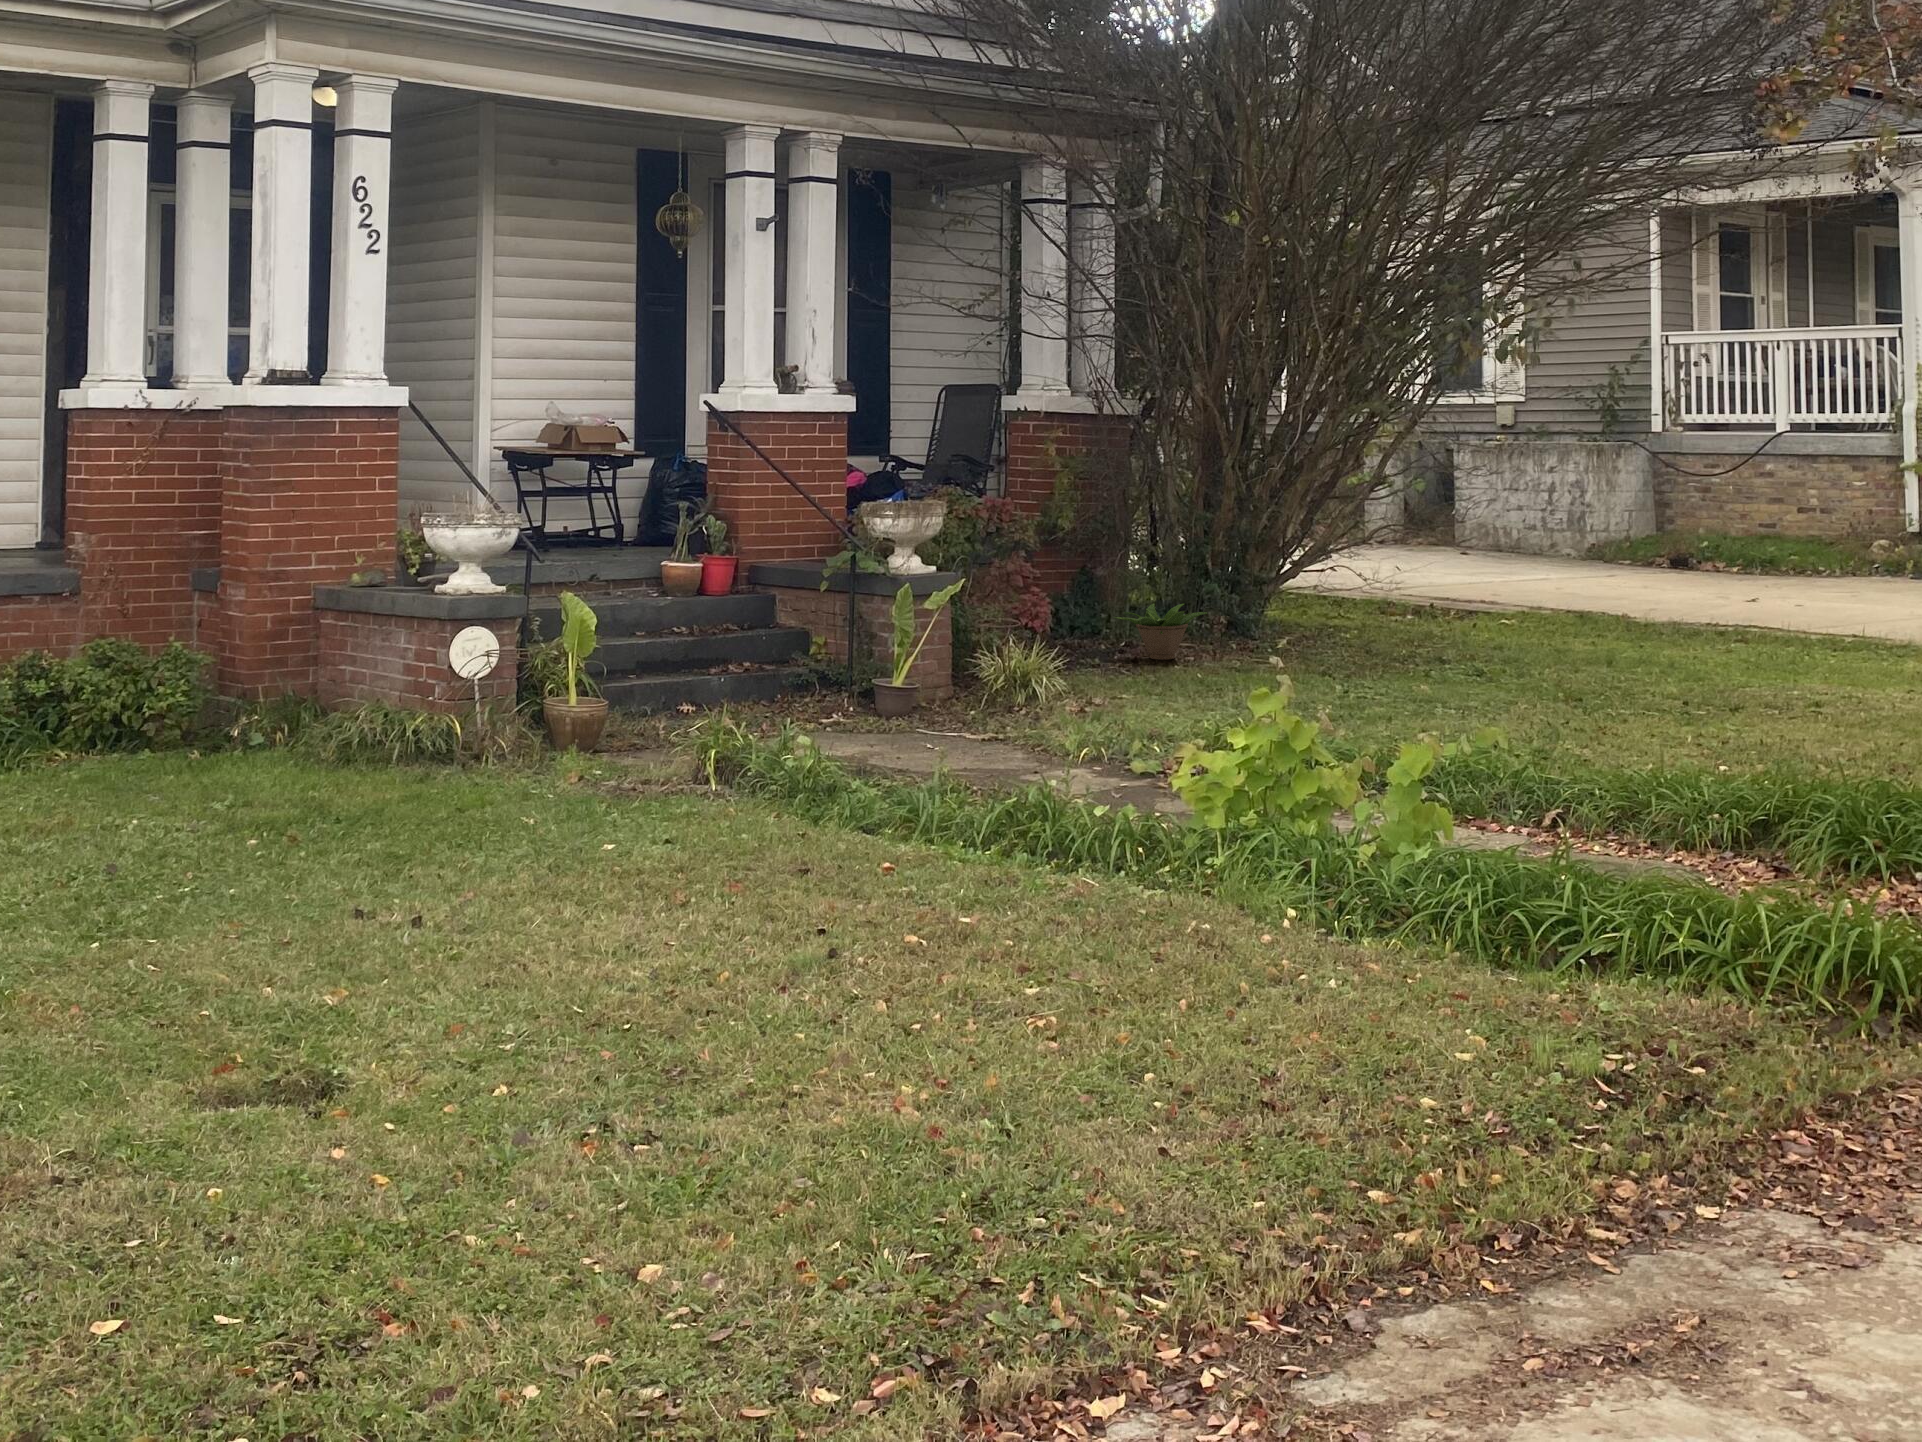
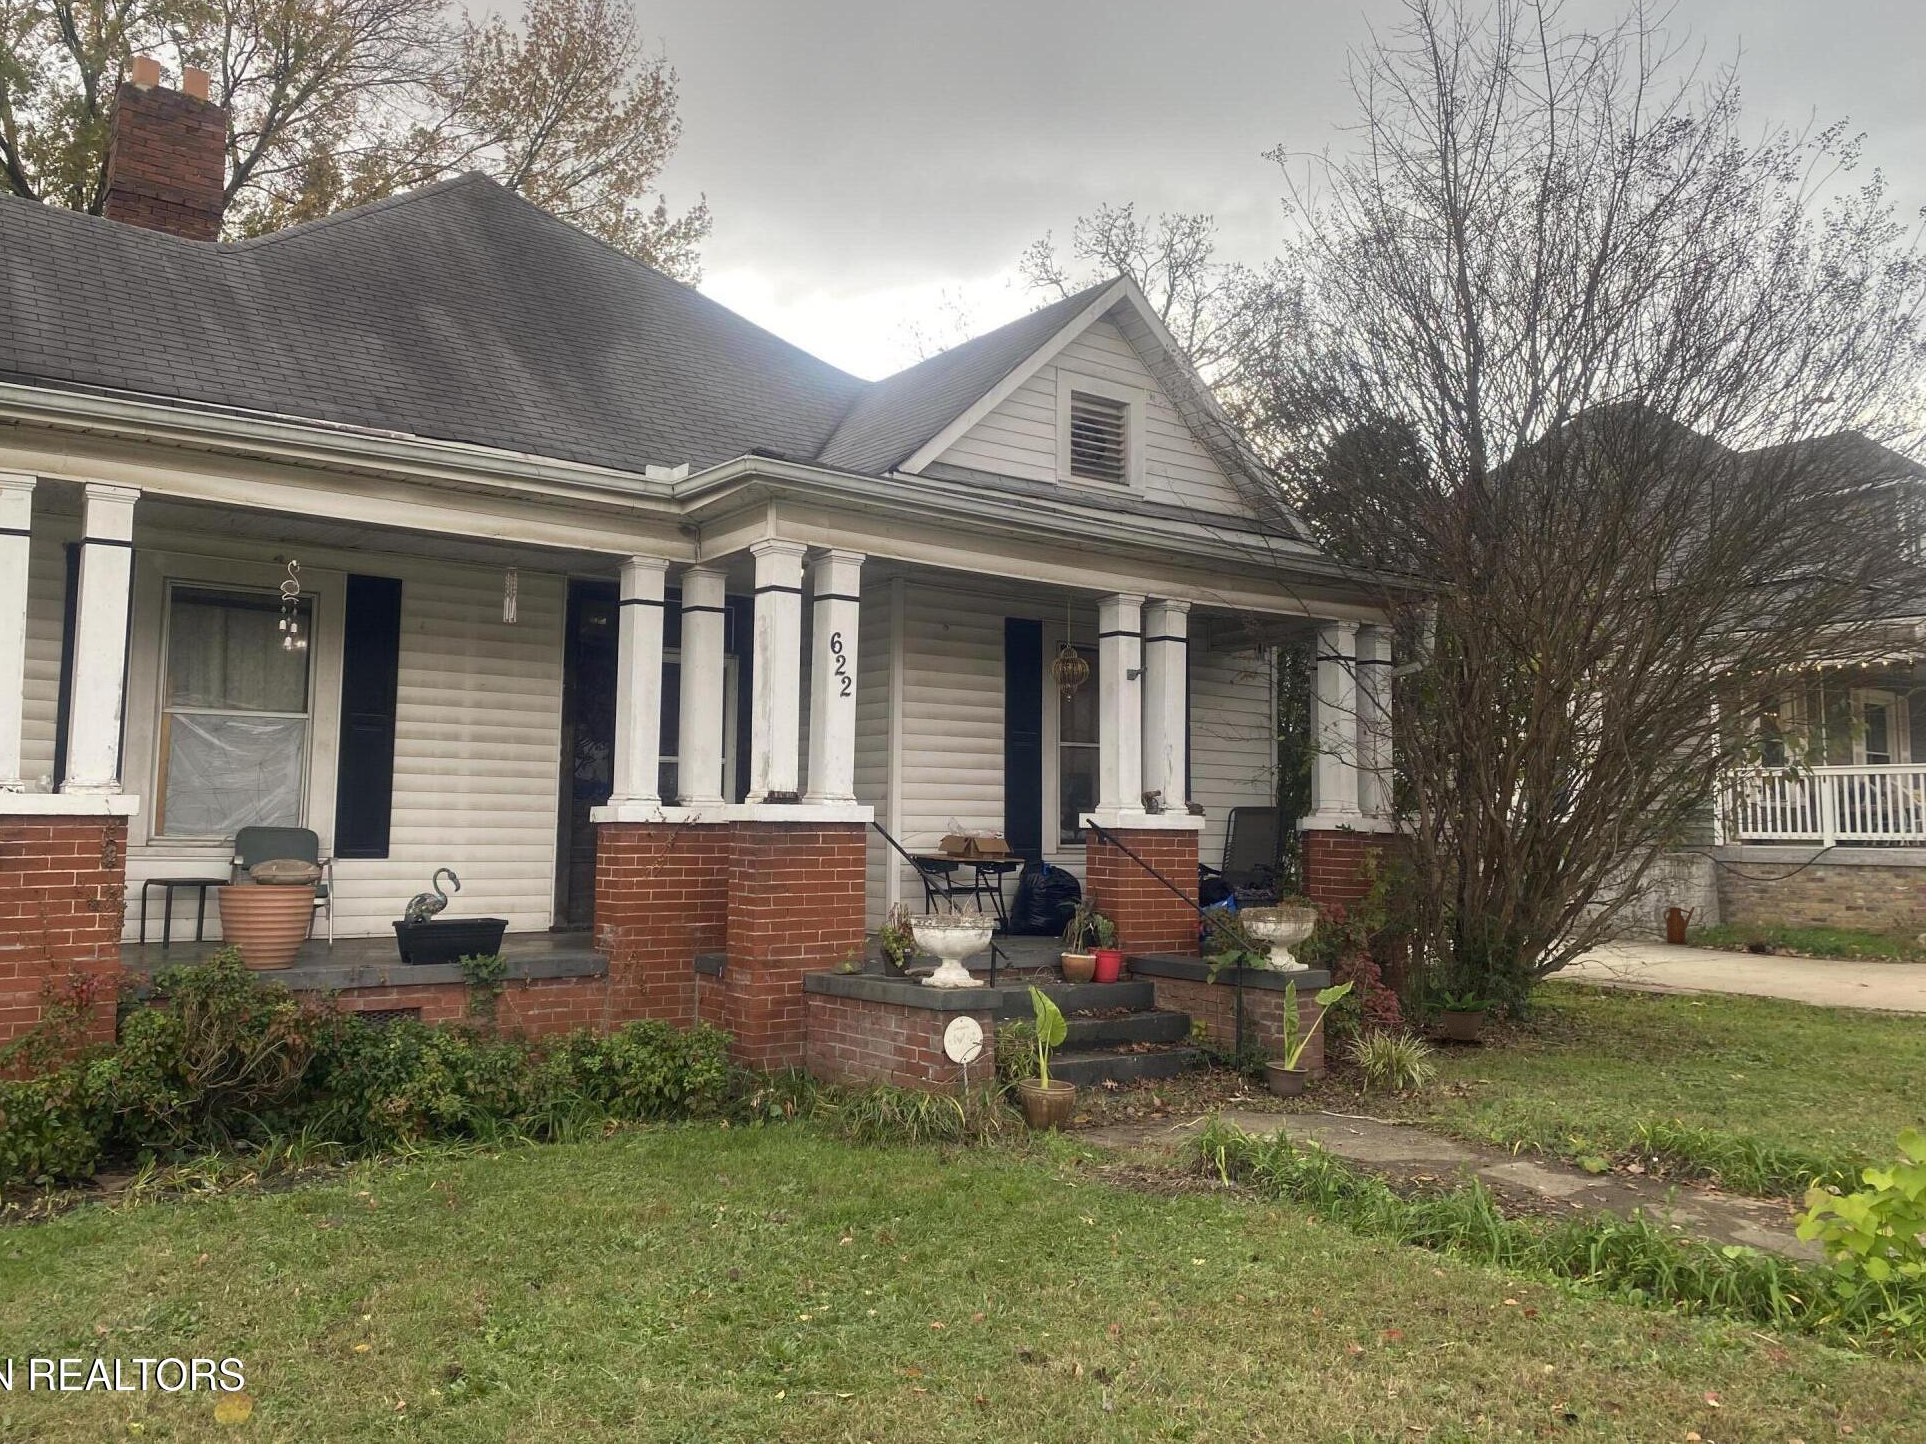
watering can: none [1573,509,1613,556] -> present [1664,907,1695,944]

